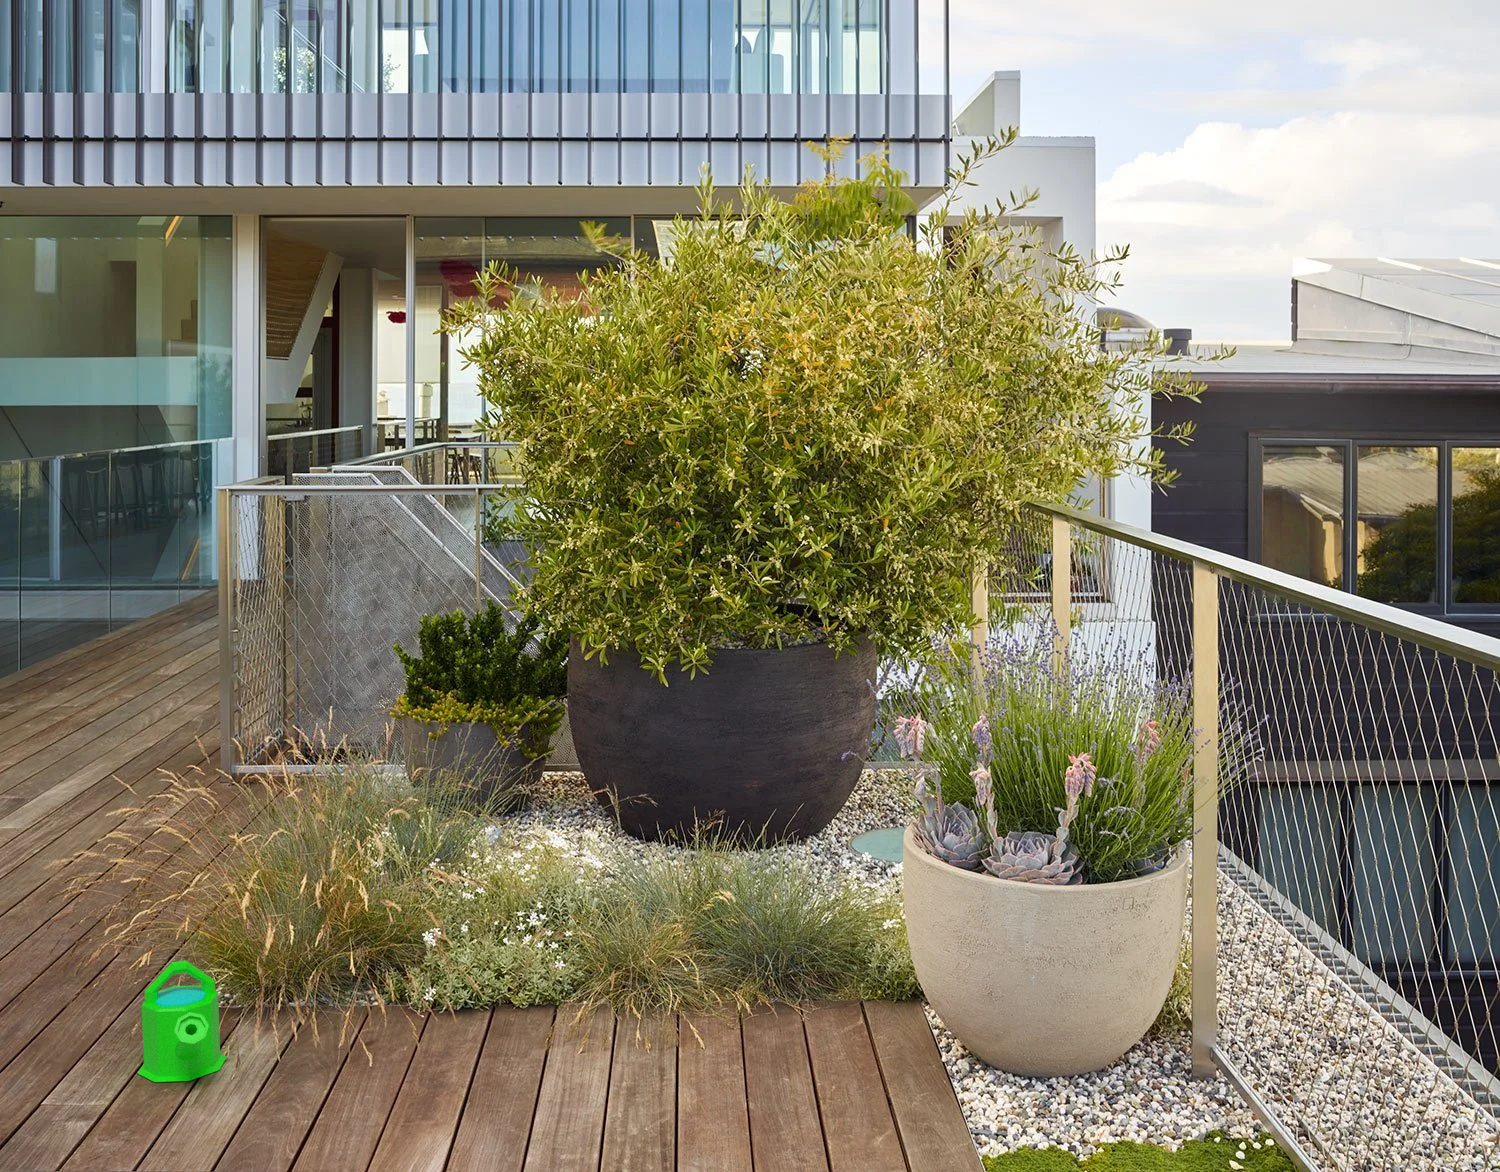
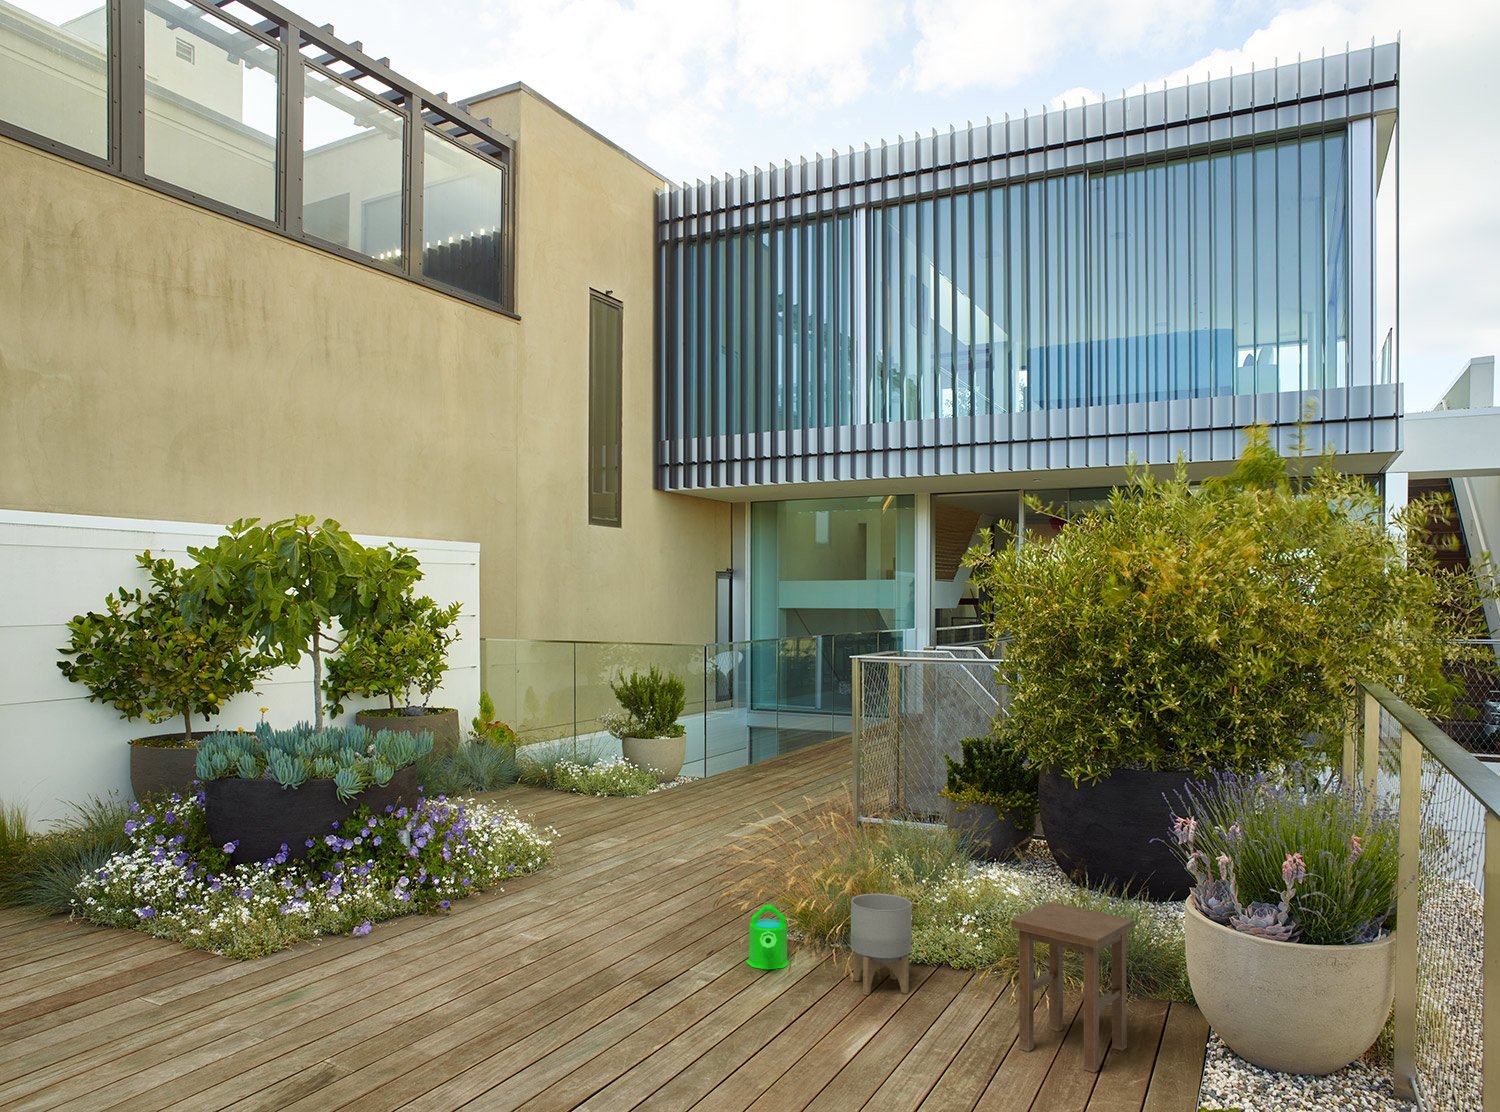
stool: none [677,881,852,1143] -> present [1011,902,1134,1073]
planter: none [353,907,466,1091] -> present [851,894,912,995]

